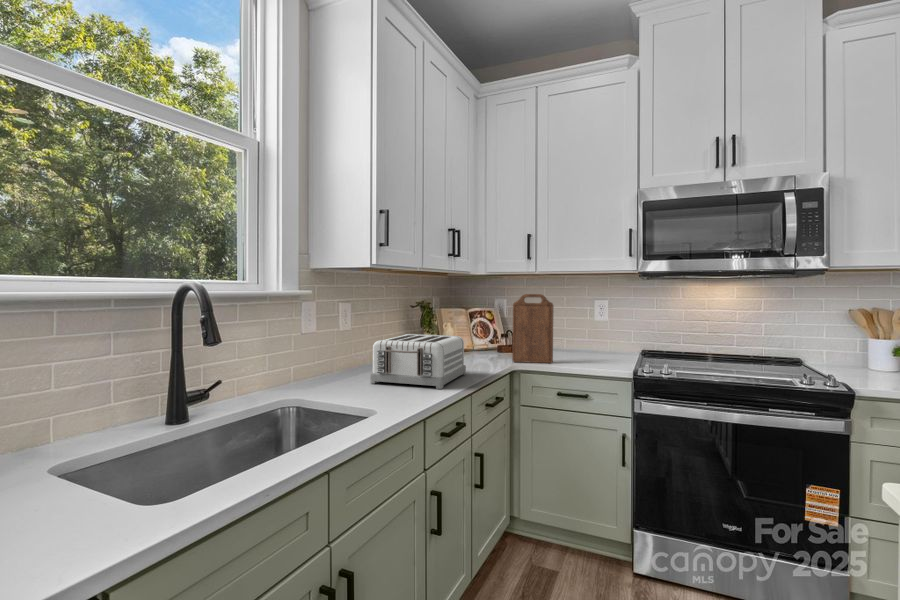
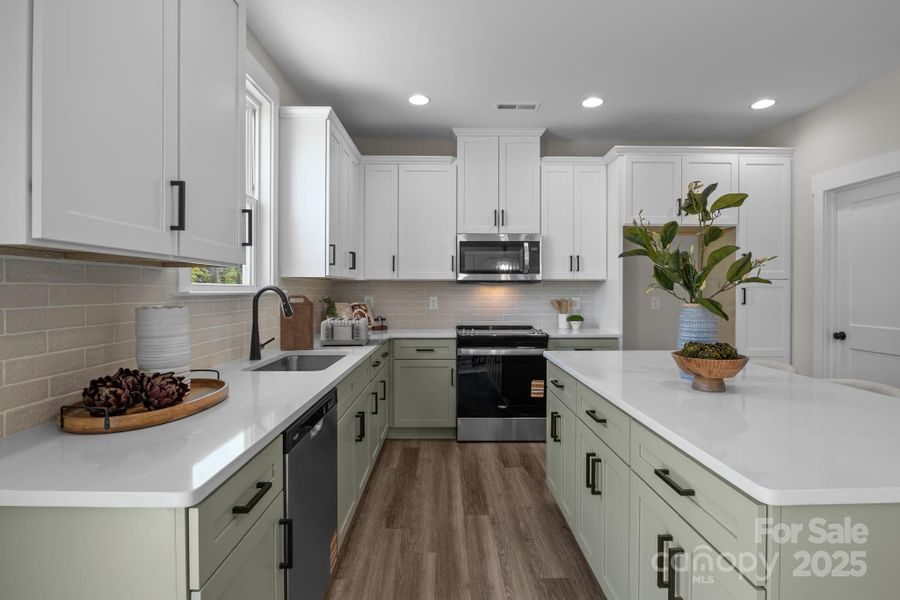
cutting board: present [512,294,553,363] -> present [280,295,314,350]

